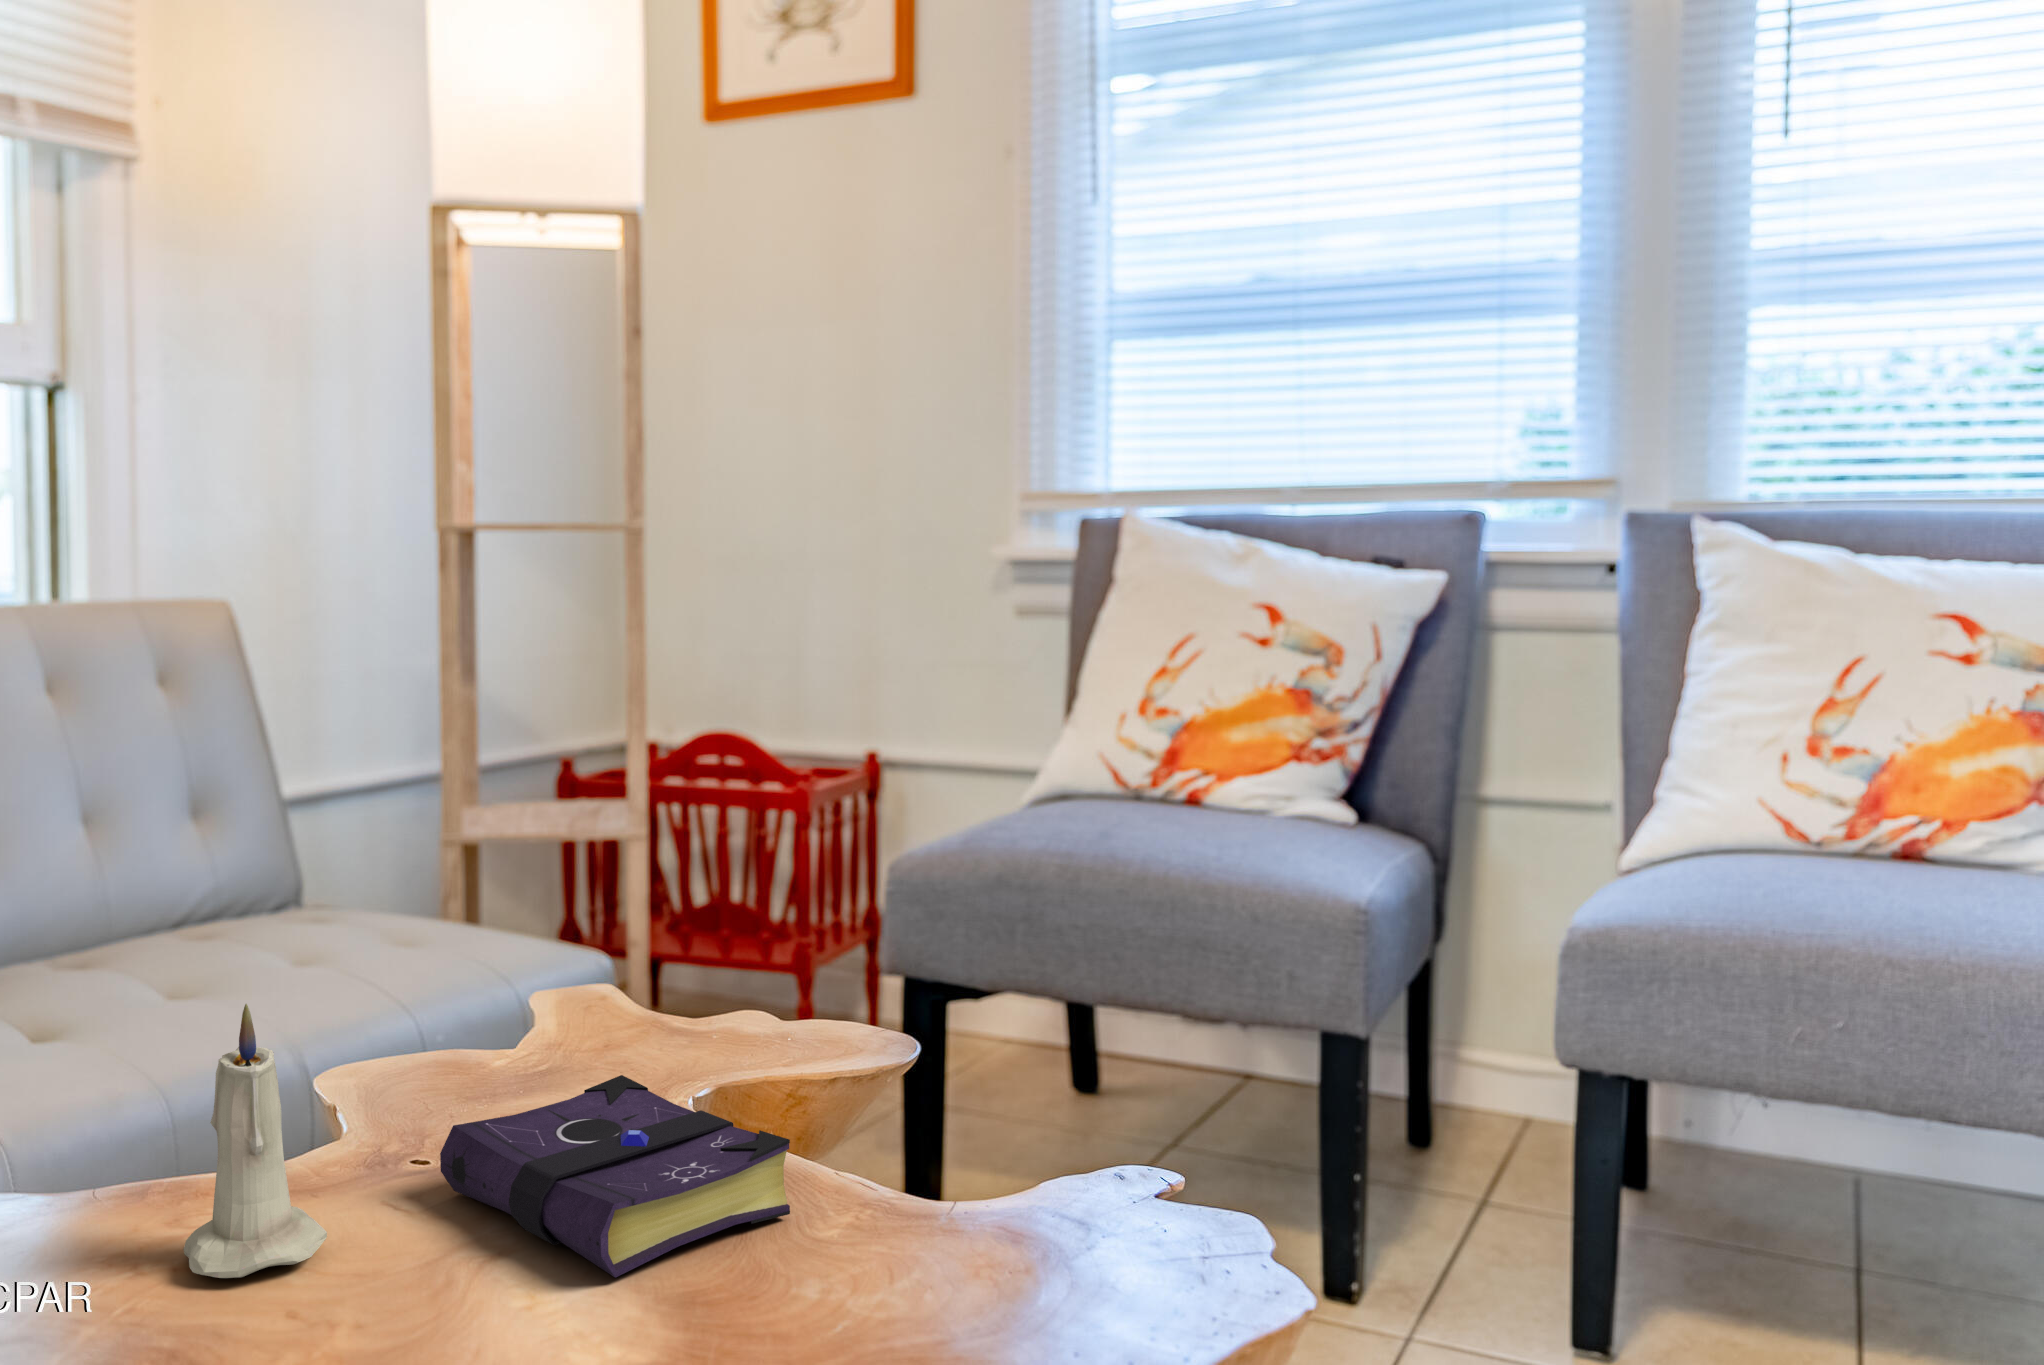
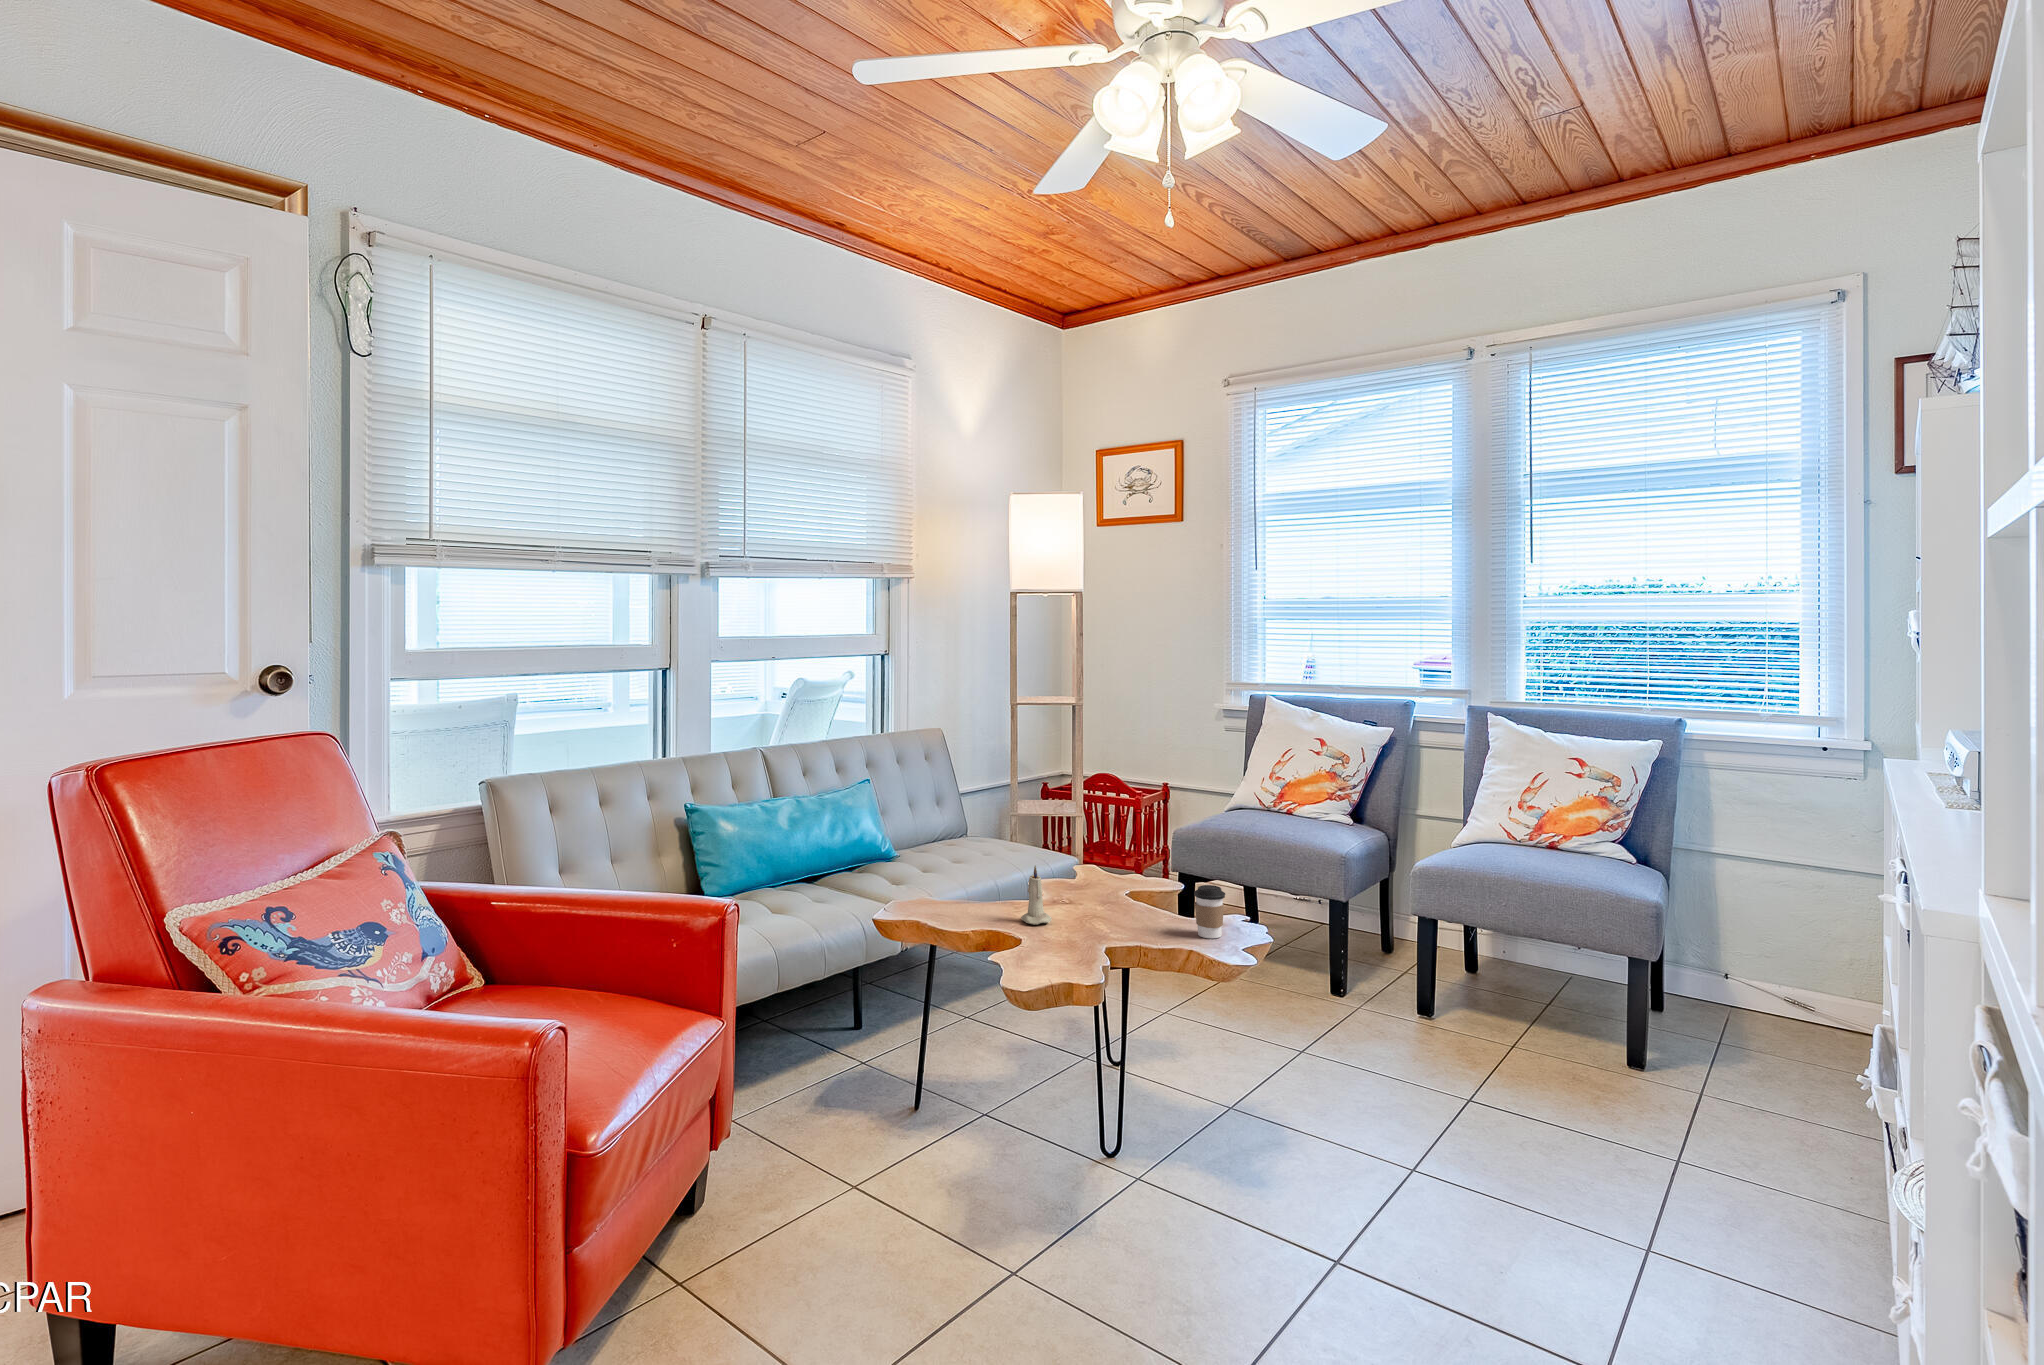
coffee cup: none [945,1052,1078,1291] -> present [1194,885,1225,938]
book: present [440,1075,790,1278] -> none [1071,889,1156,930]

